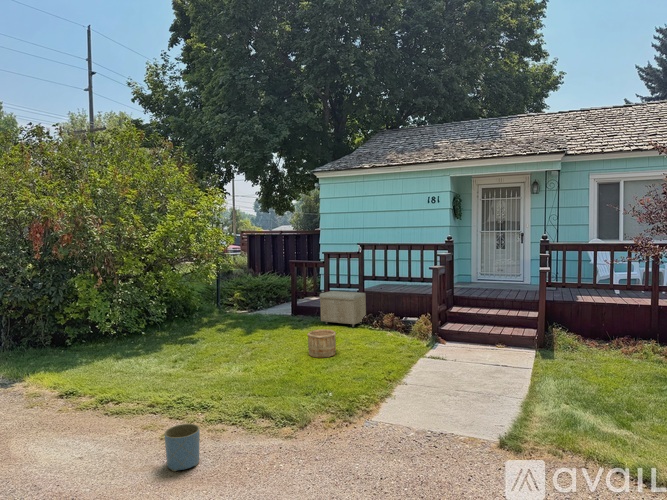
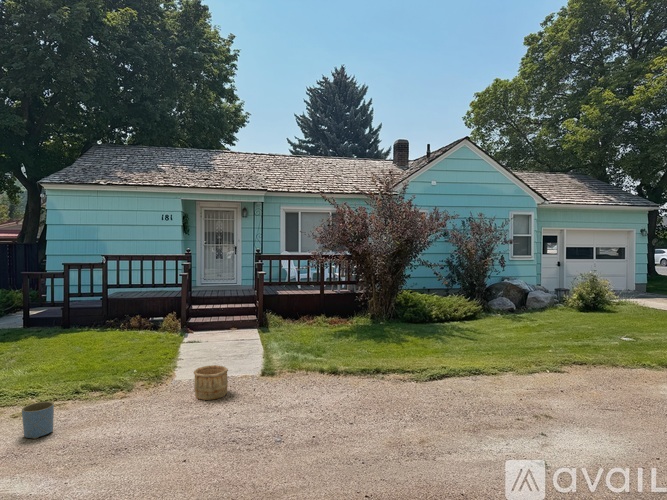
storage bench: present [320,291,366,327] -> none [64,299,113,332]
wooden bucket: present [307,329,336,358] -> present [194,365,228,400]

